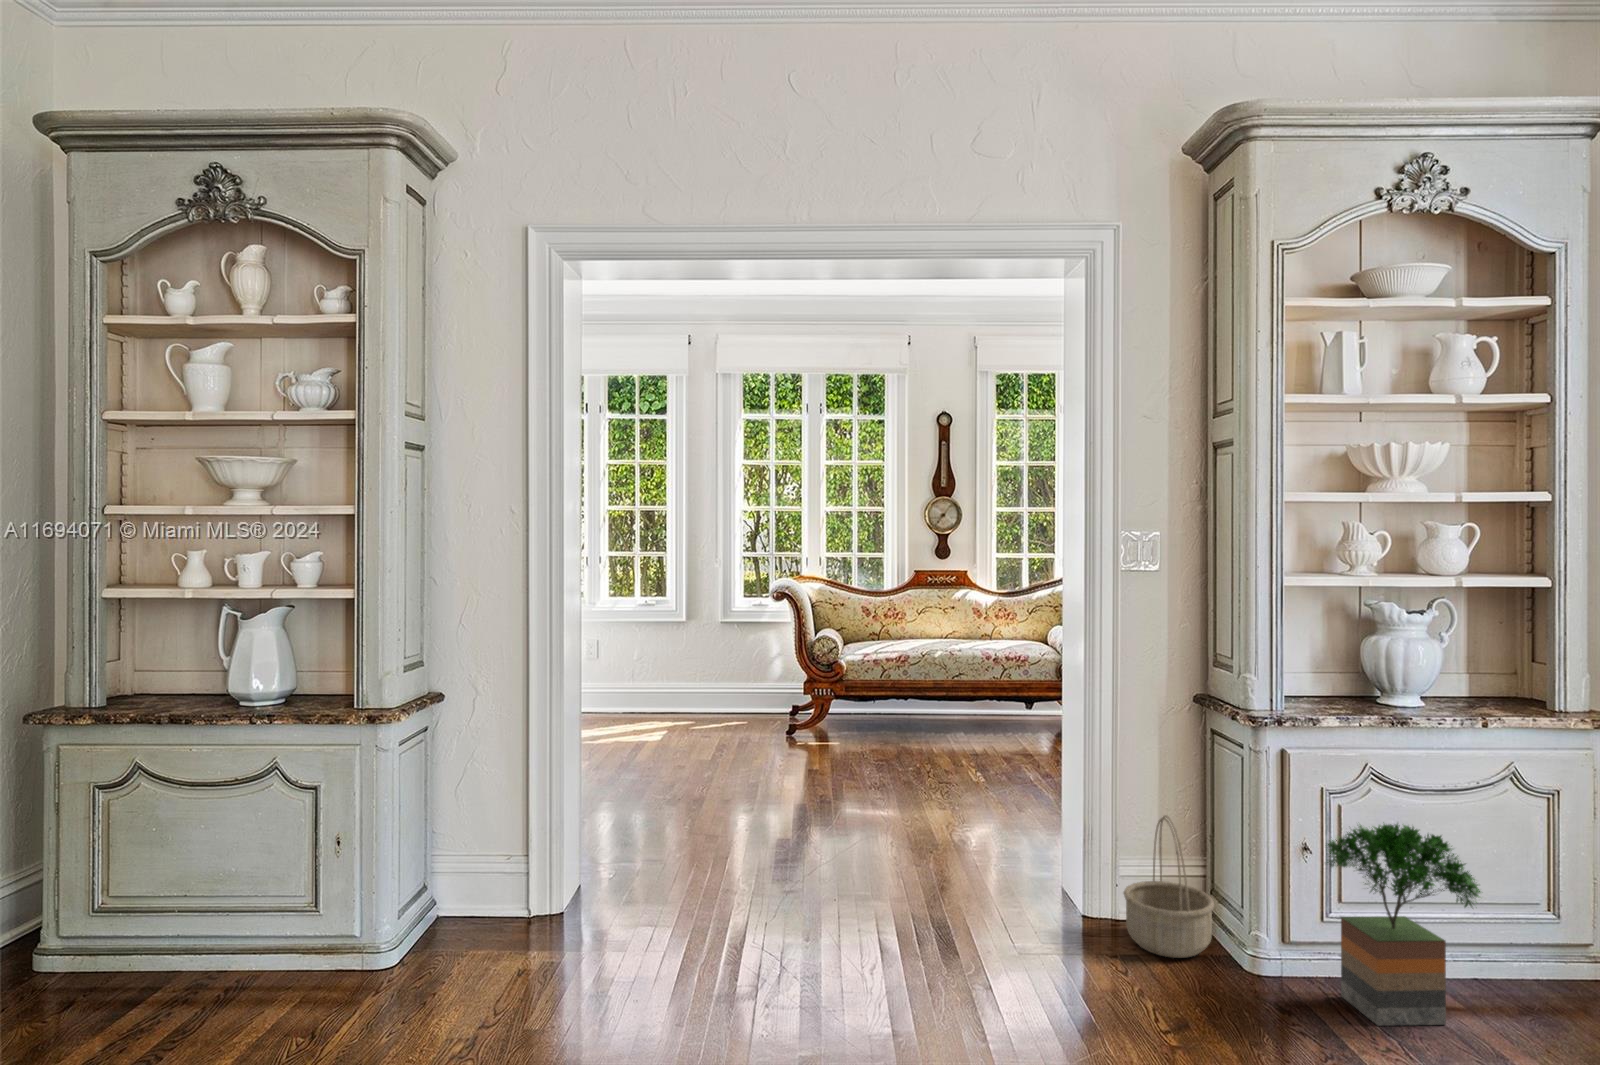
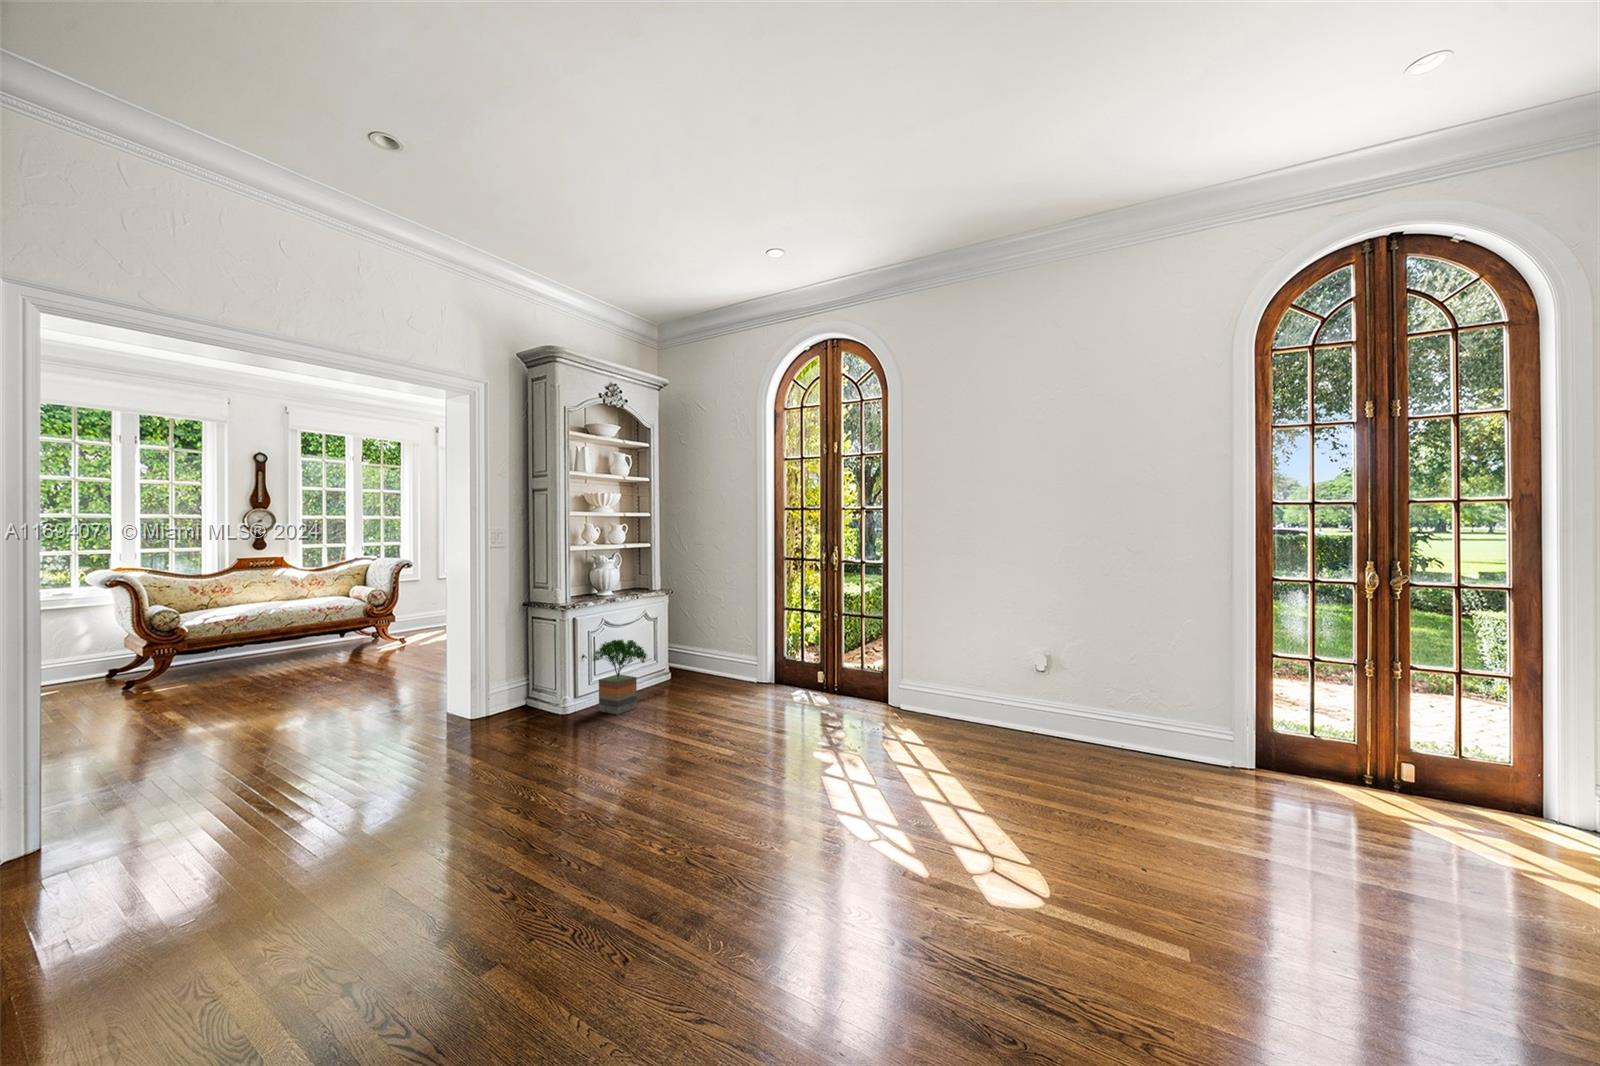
basket: present [1124,815,1214,958] -> none [498,658,543,720]

